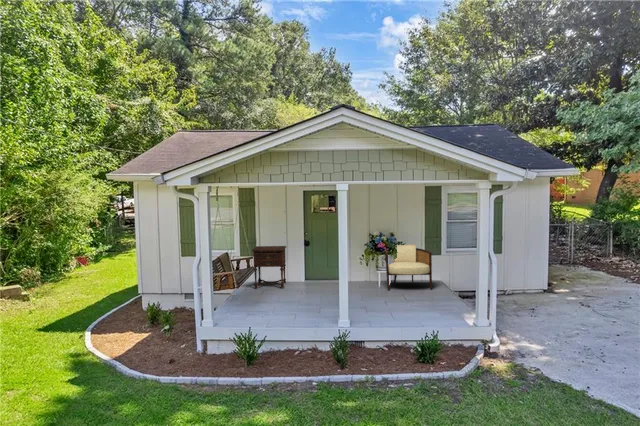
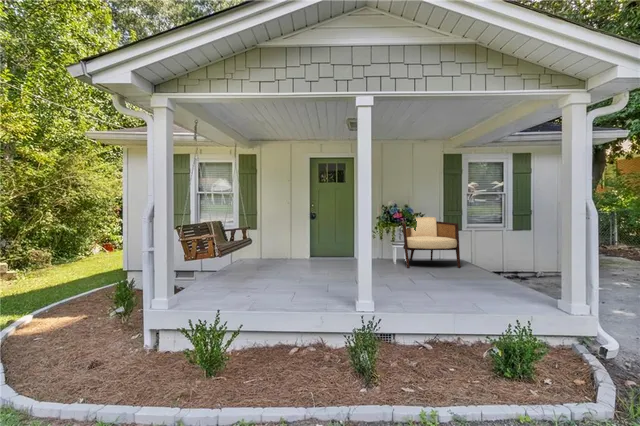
side table: present [252,246,286,289] -> none [247,219,287,265]

